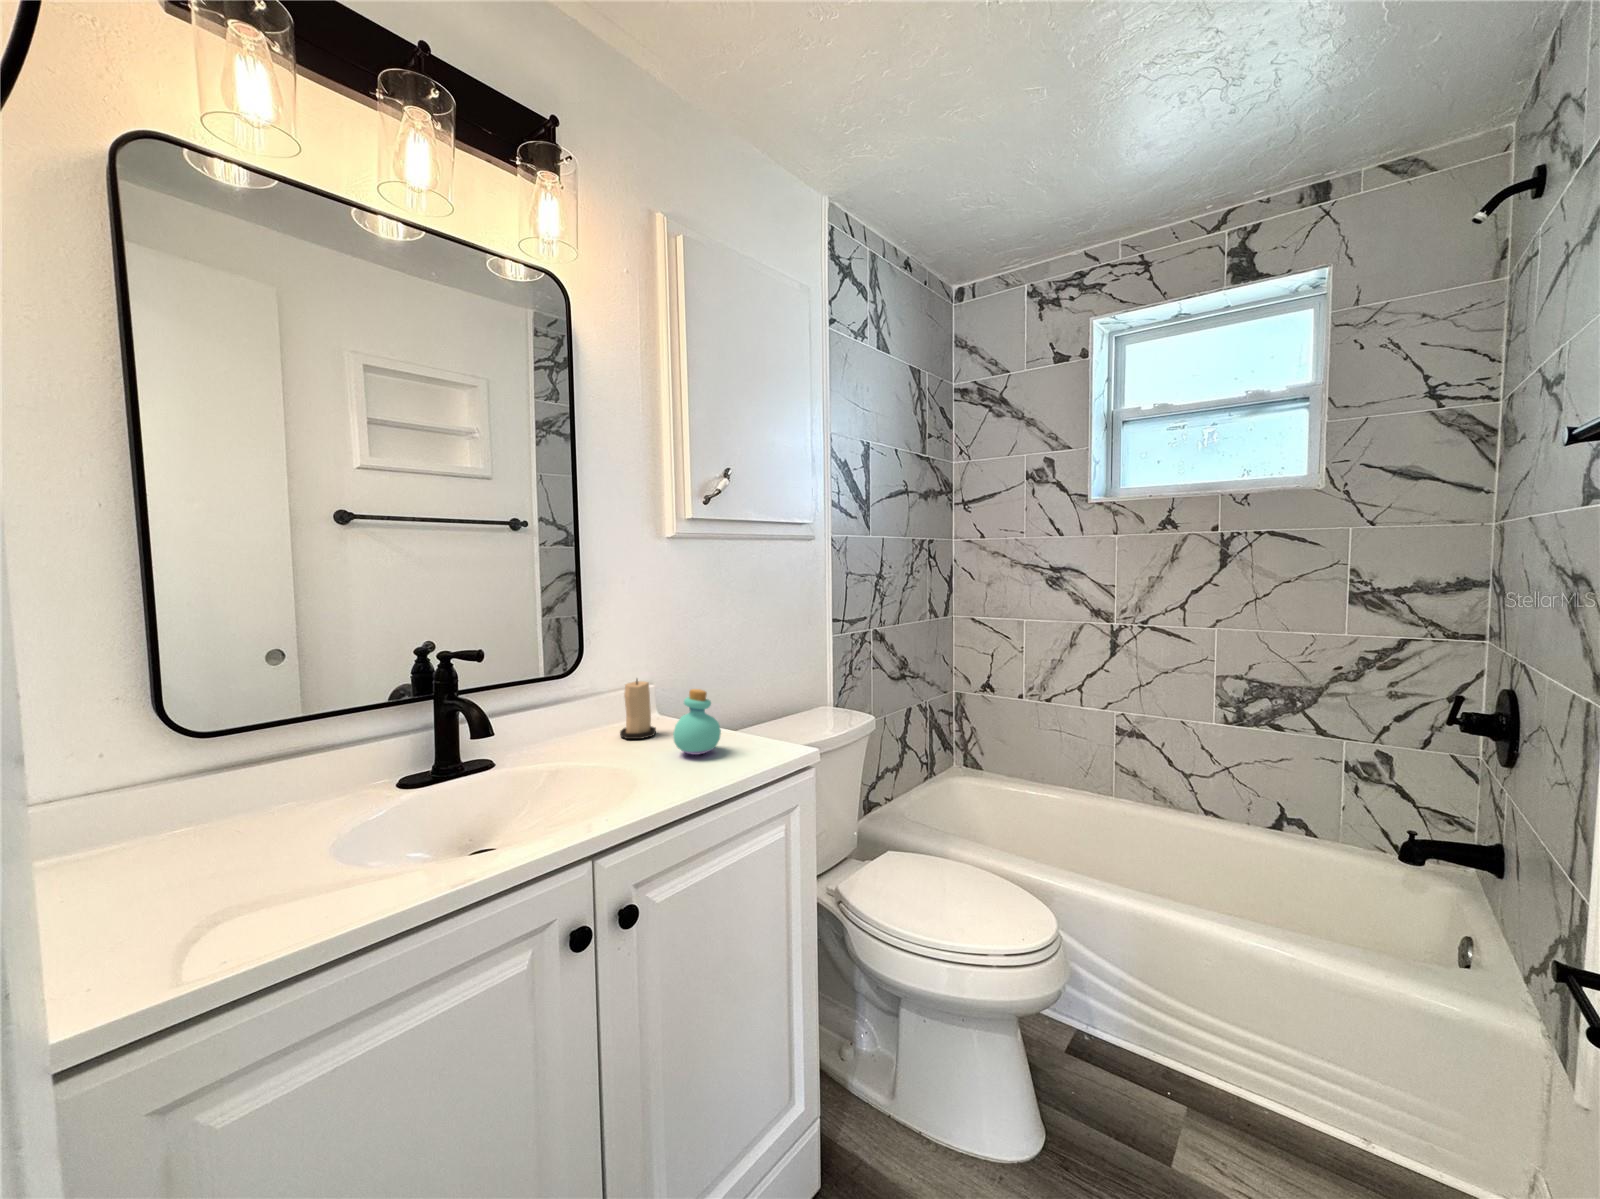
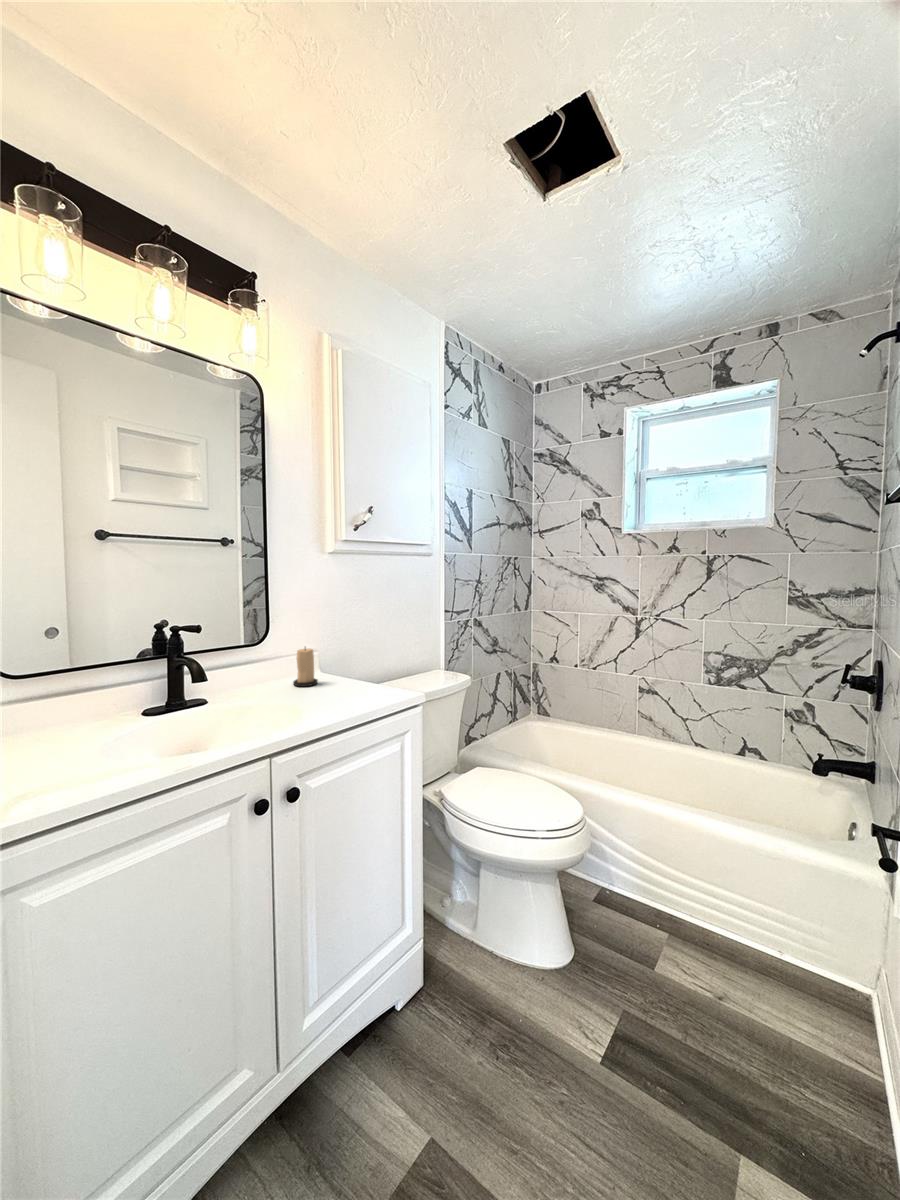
perfume bottle: present [673,689,721,755] -> none [328,653,359,695]

